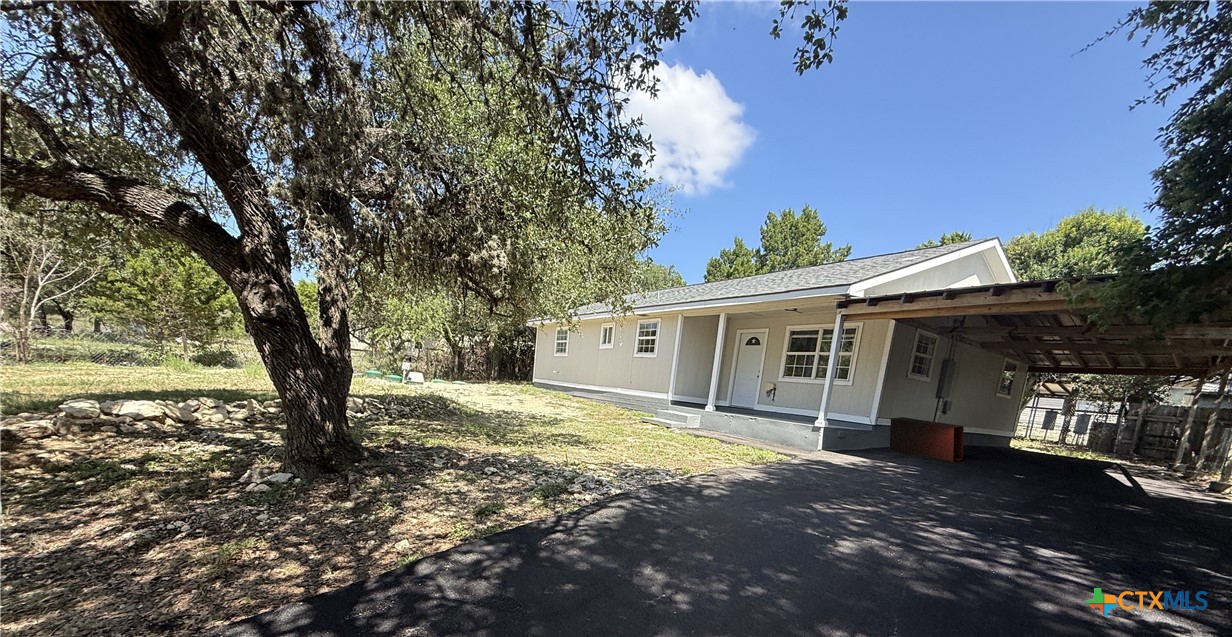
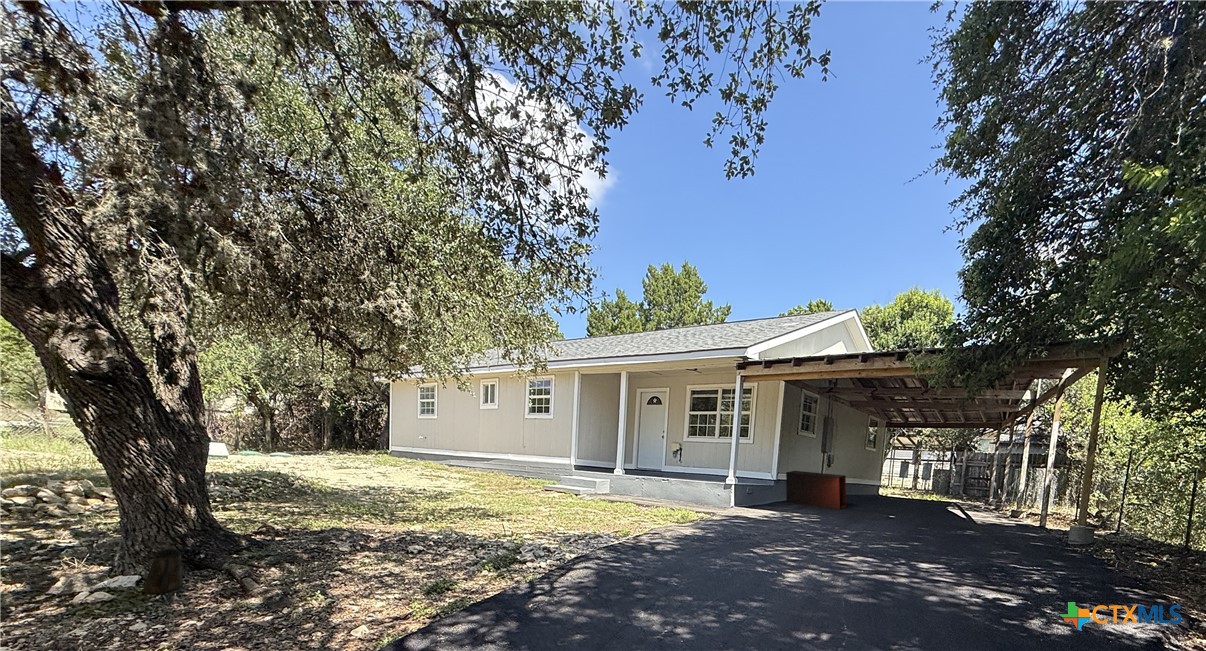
watering can: none [204,459,242,498] -> present [142,548,183,593]

